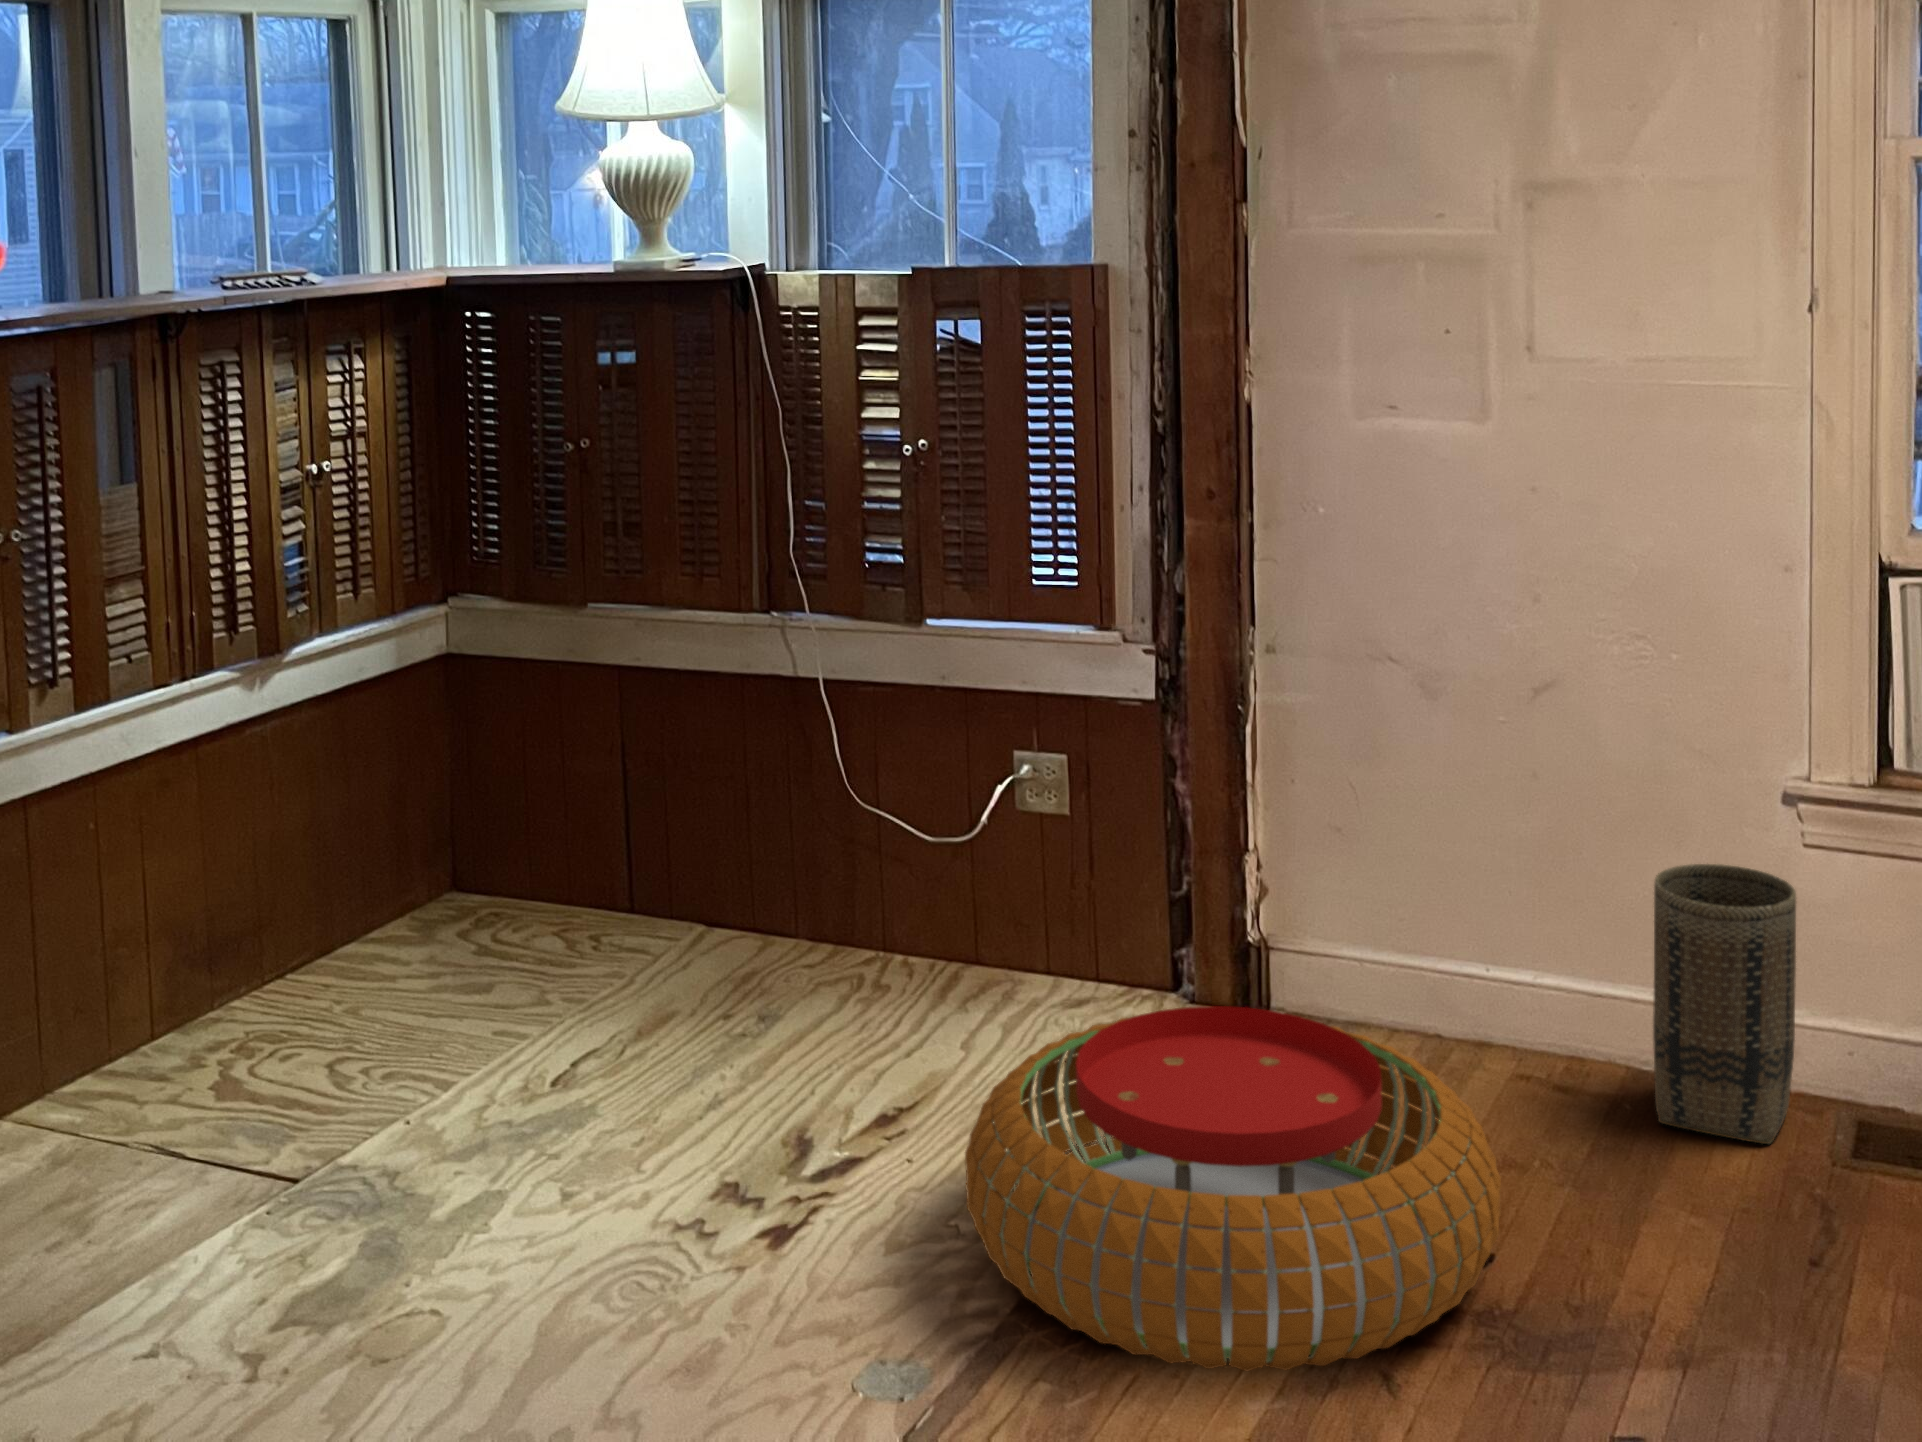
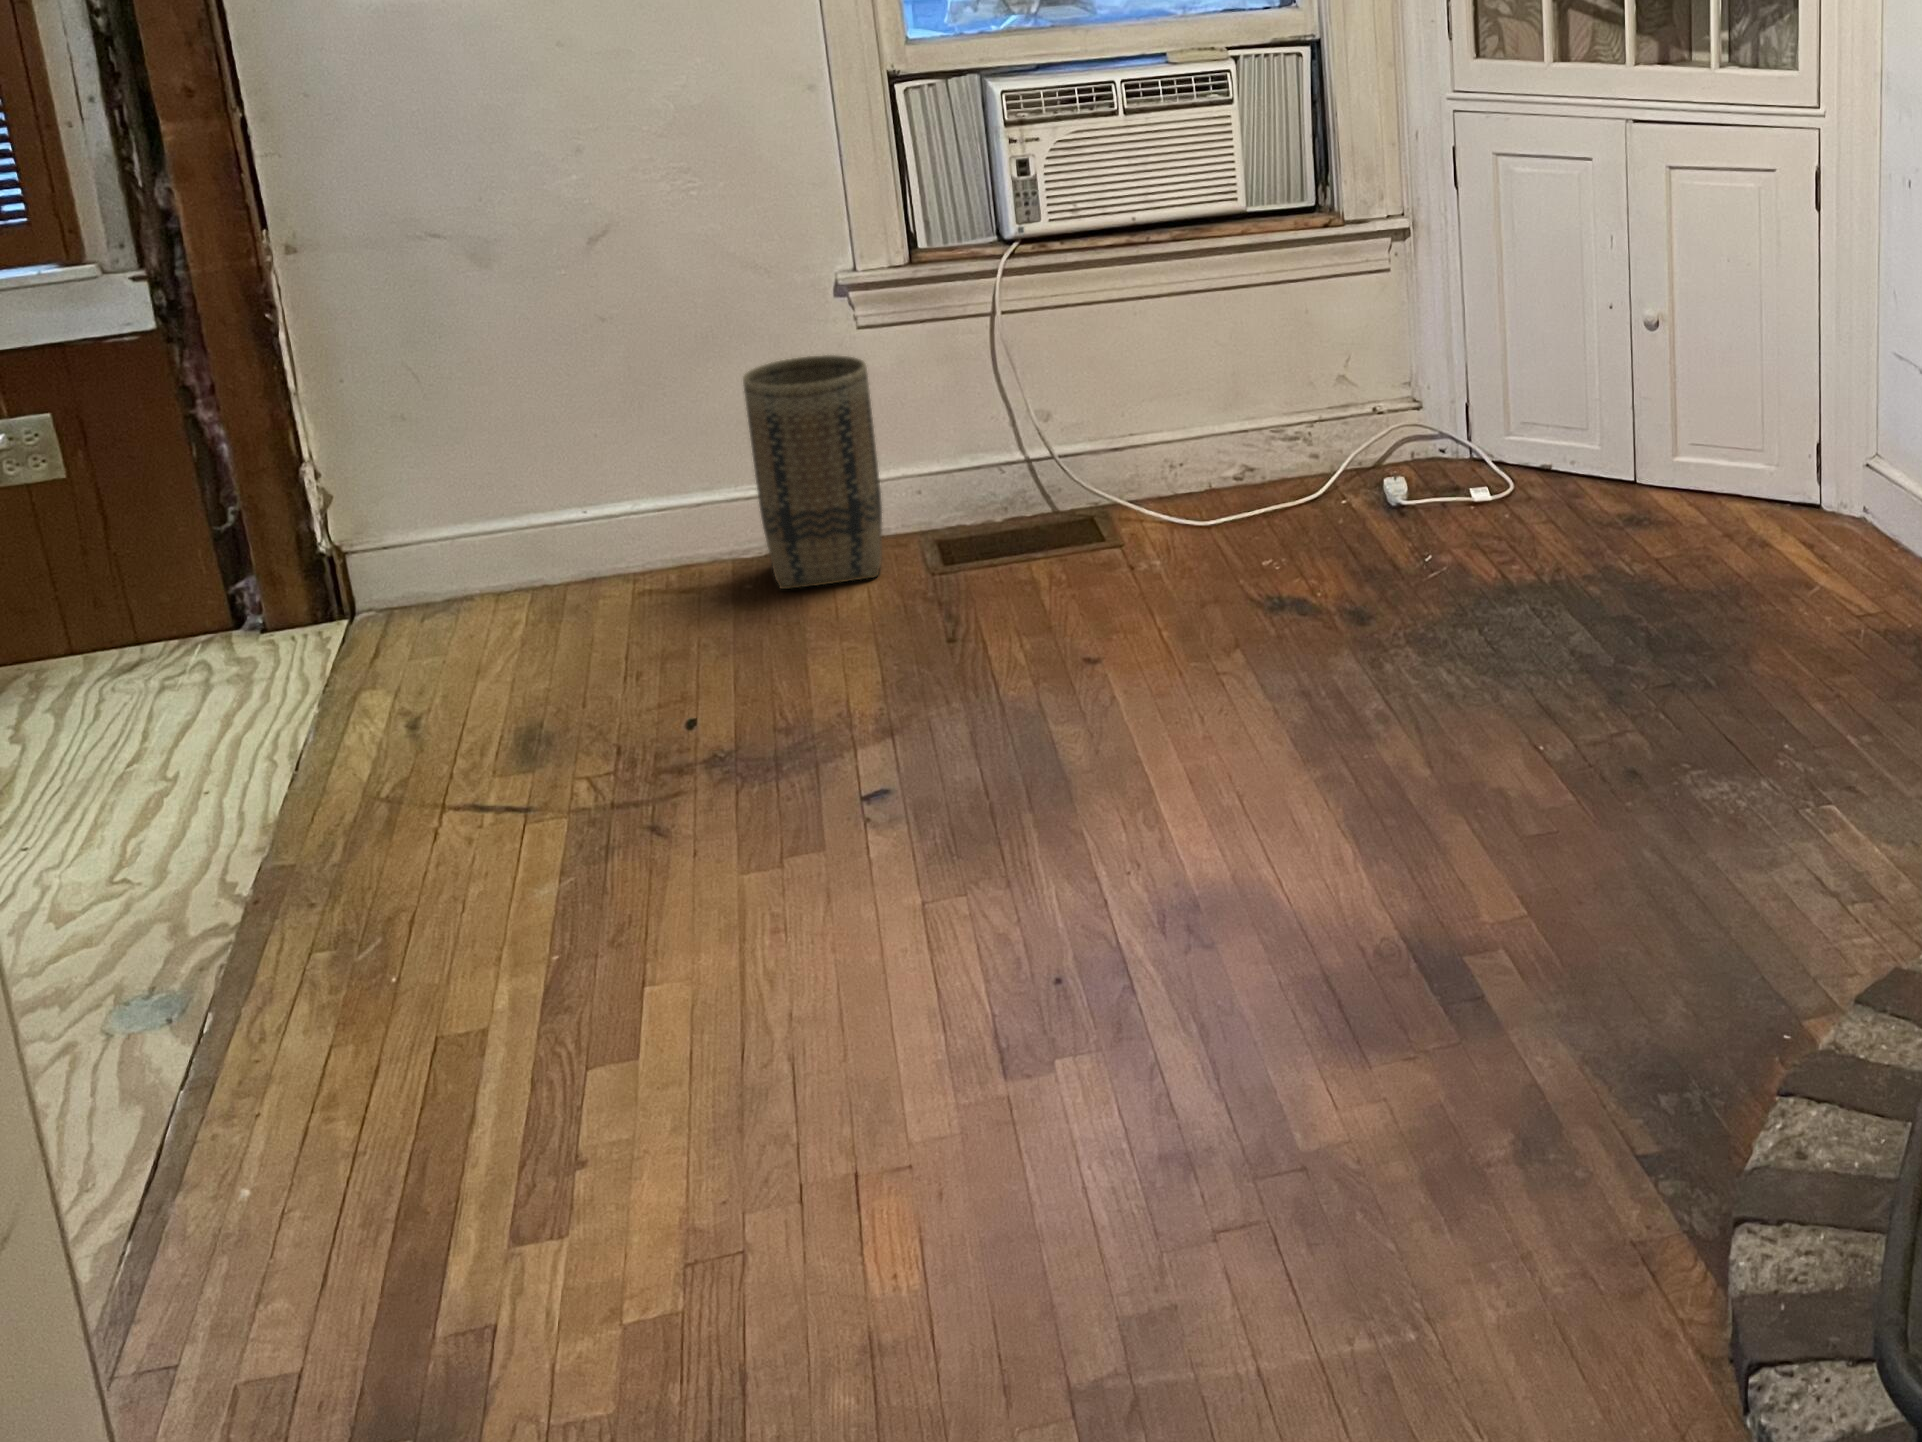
pouf: present [965,1006,1501,1371] -> none [118,566,705,899]

